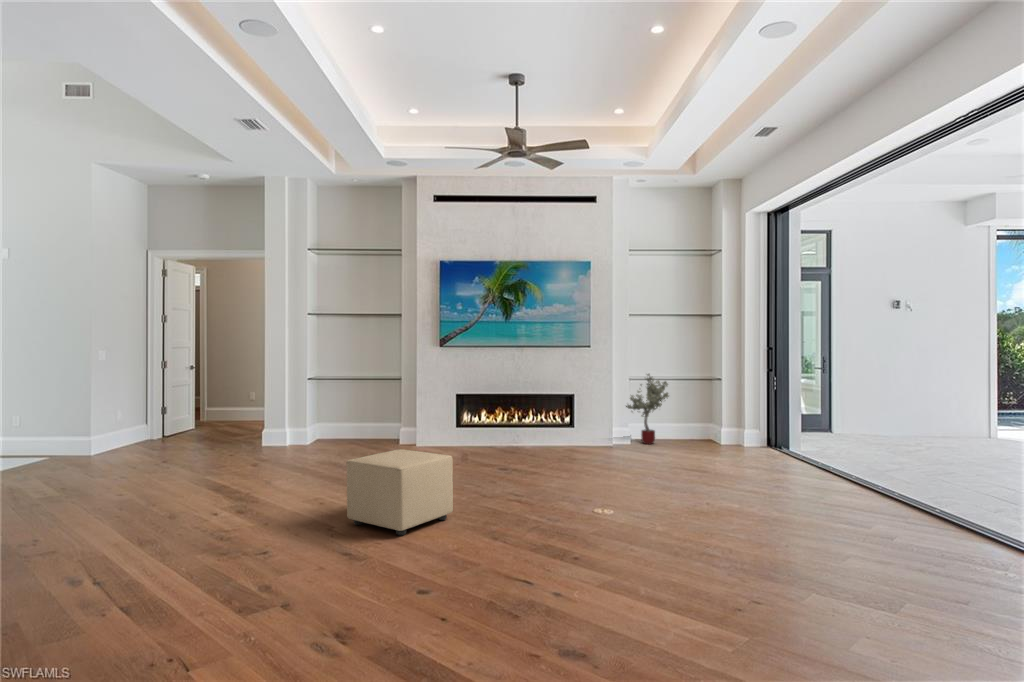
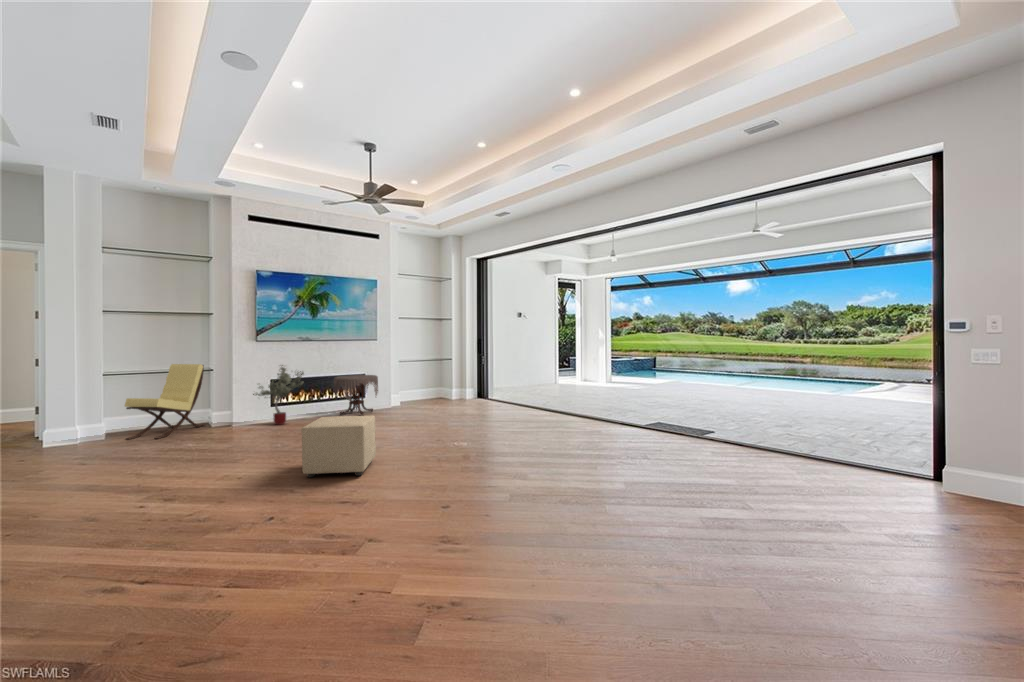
lounge chair: none [315,370,396,450] -> present [125,364,205,440]
potted tree: present [626,374,669,444] -> present [253,365,304,425]
side table: none [528,394,586,451] -> present [334,375,378,416]

